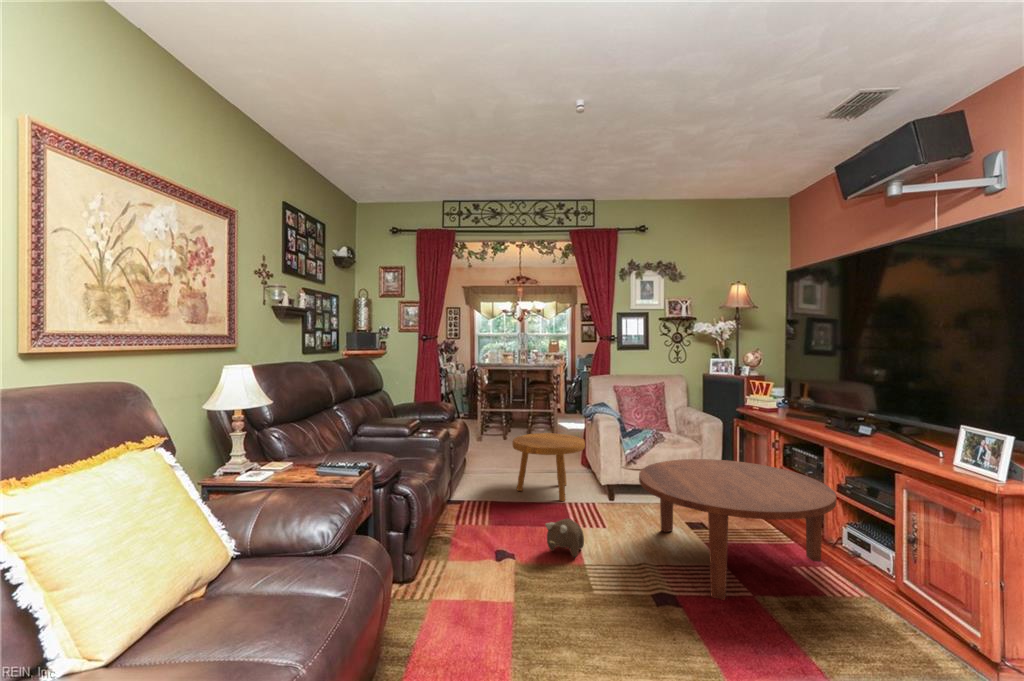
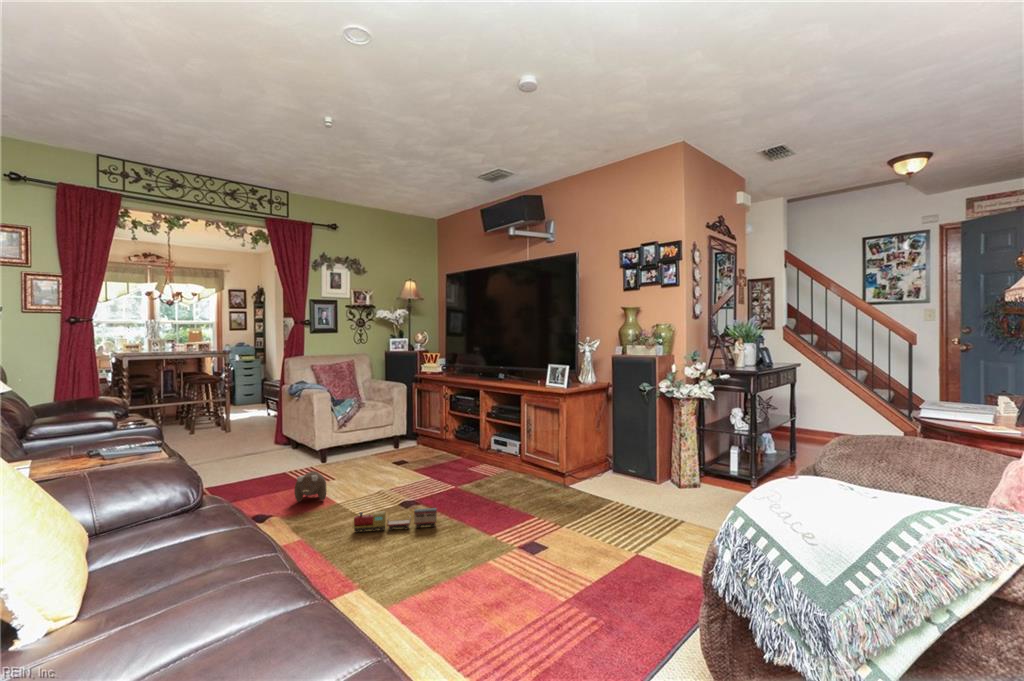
footstool: present [512,433,585,501] -> none [216,412,295,472]
coffee table: present [639,459,837,600] -> none [367,409,493,494]
toy train: none [572,598,685,661] -> present [353,508,437,533]

